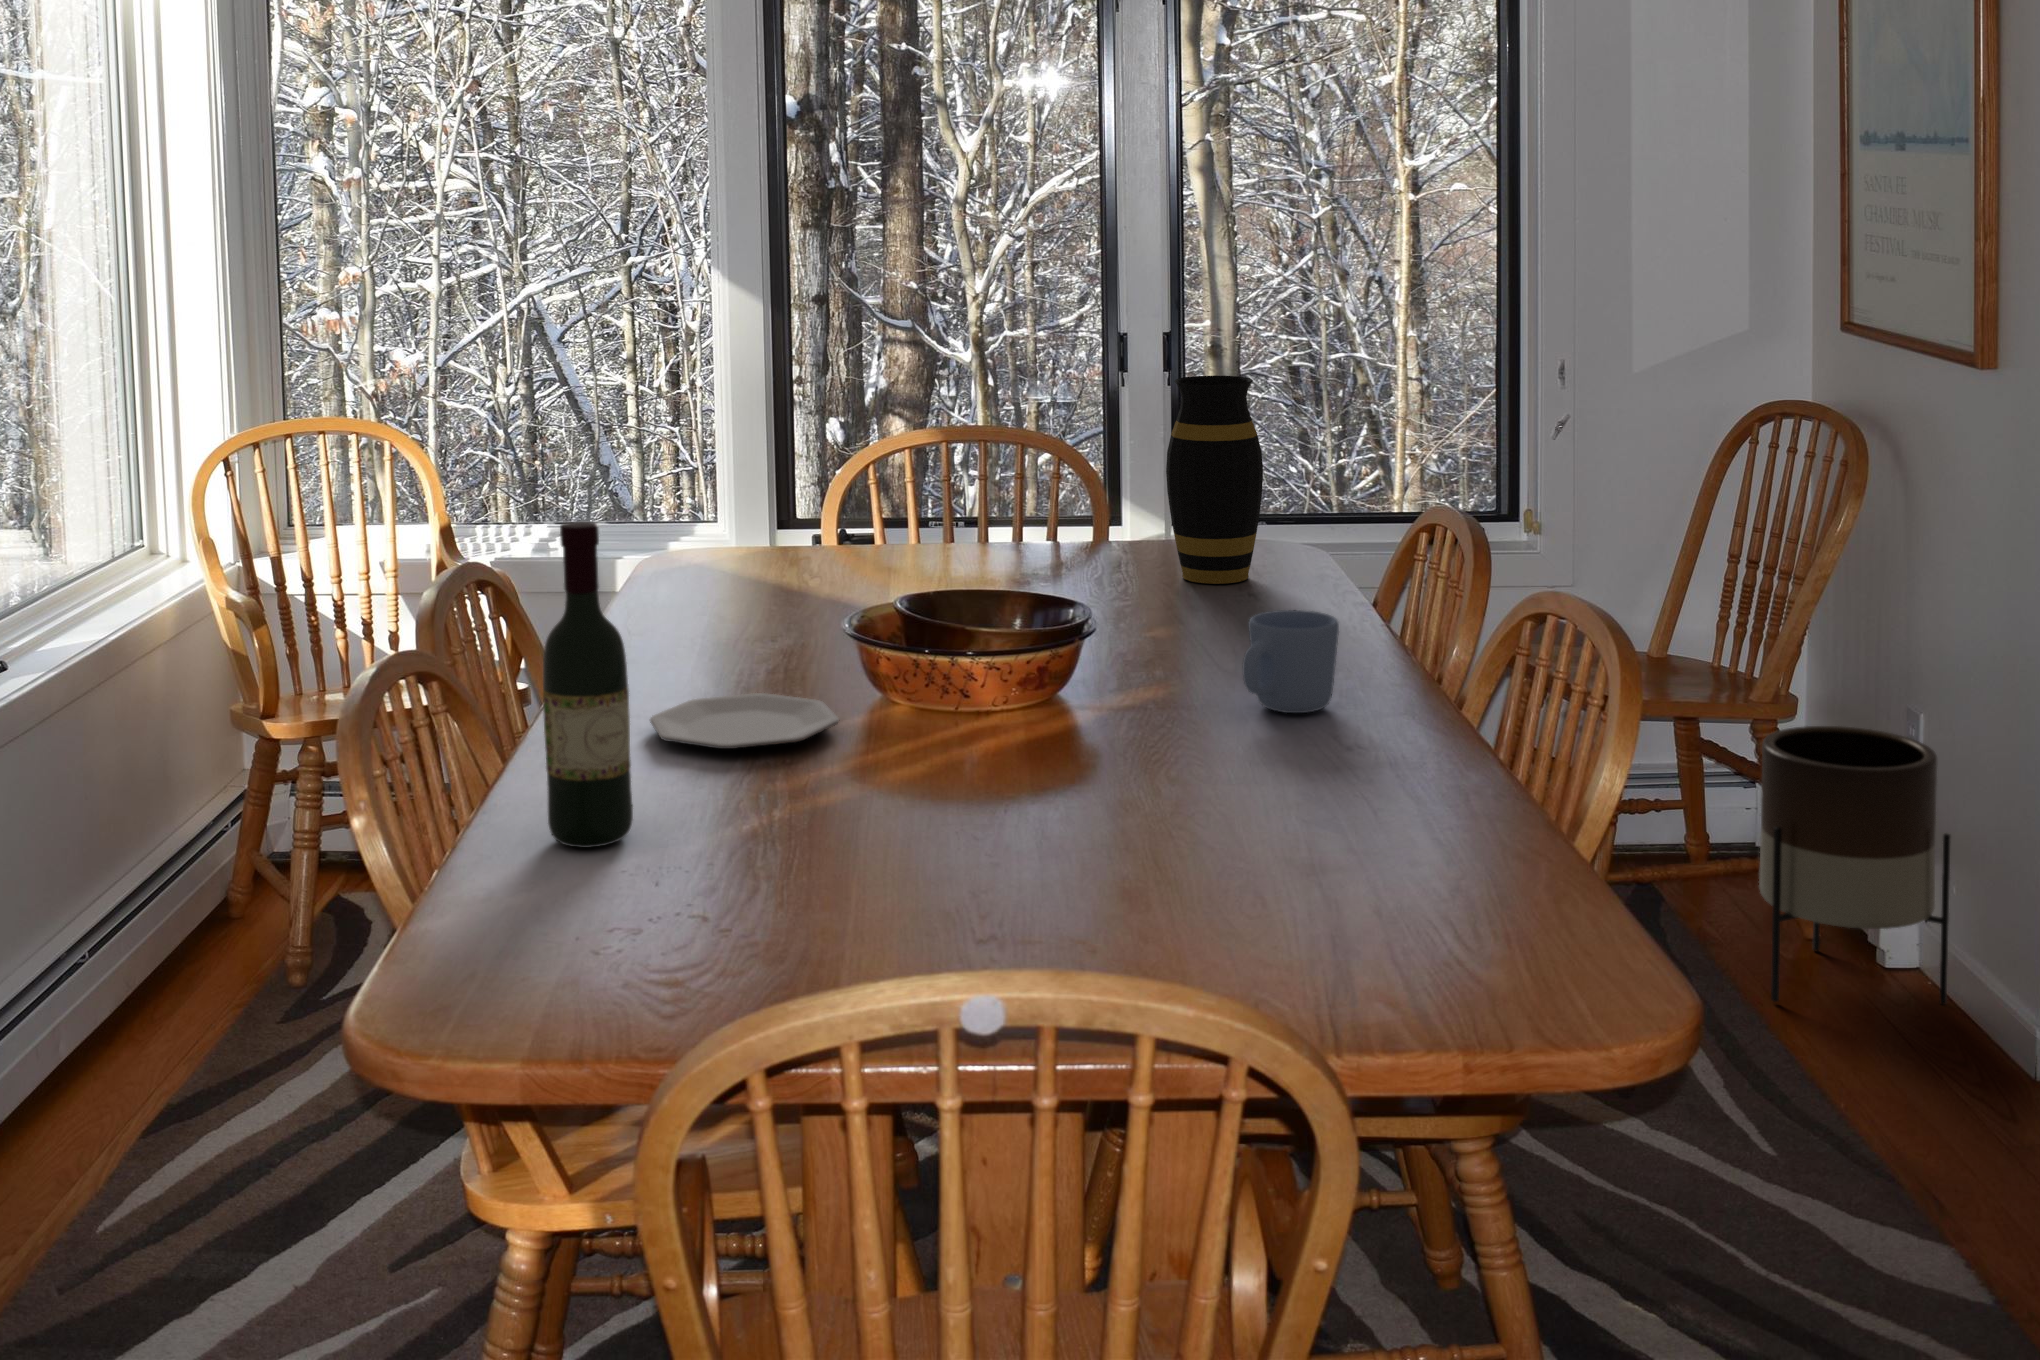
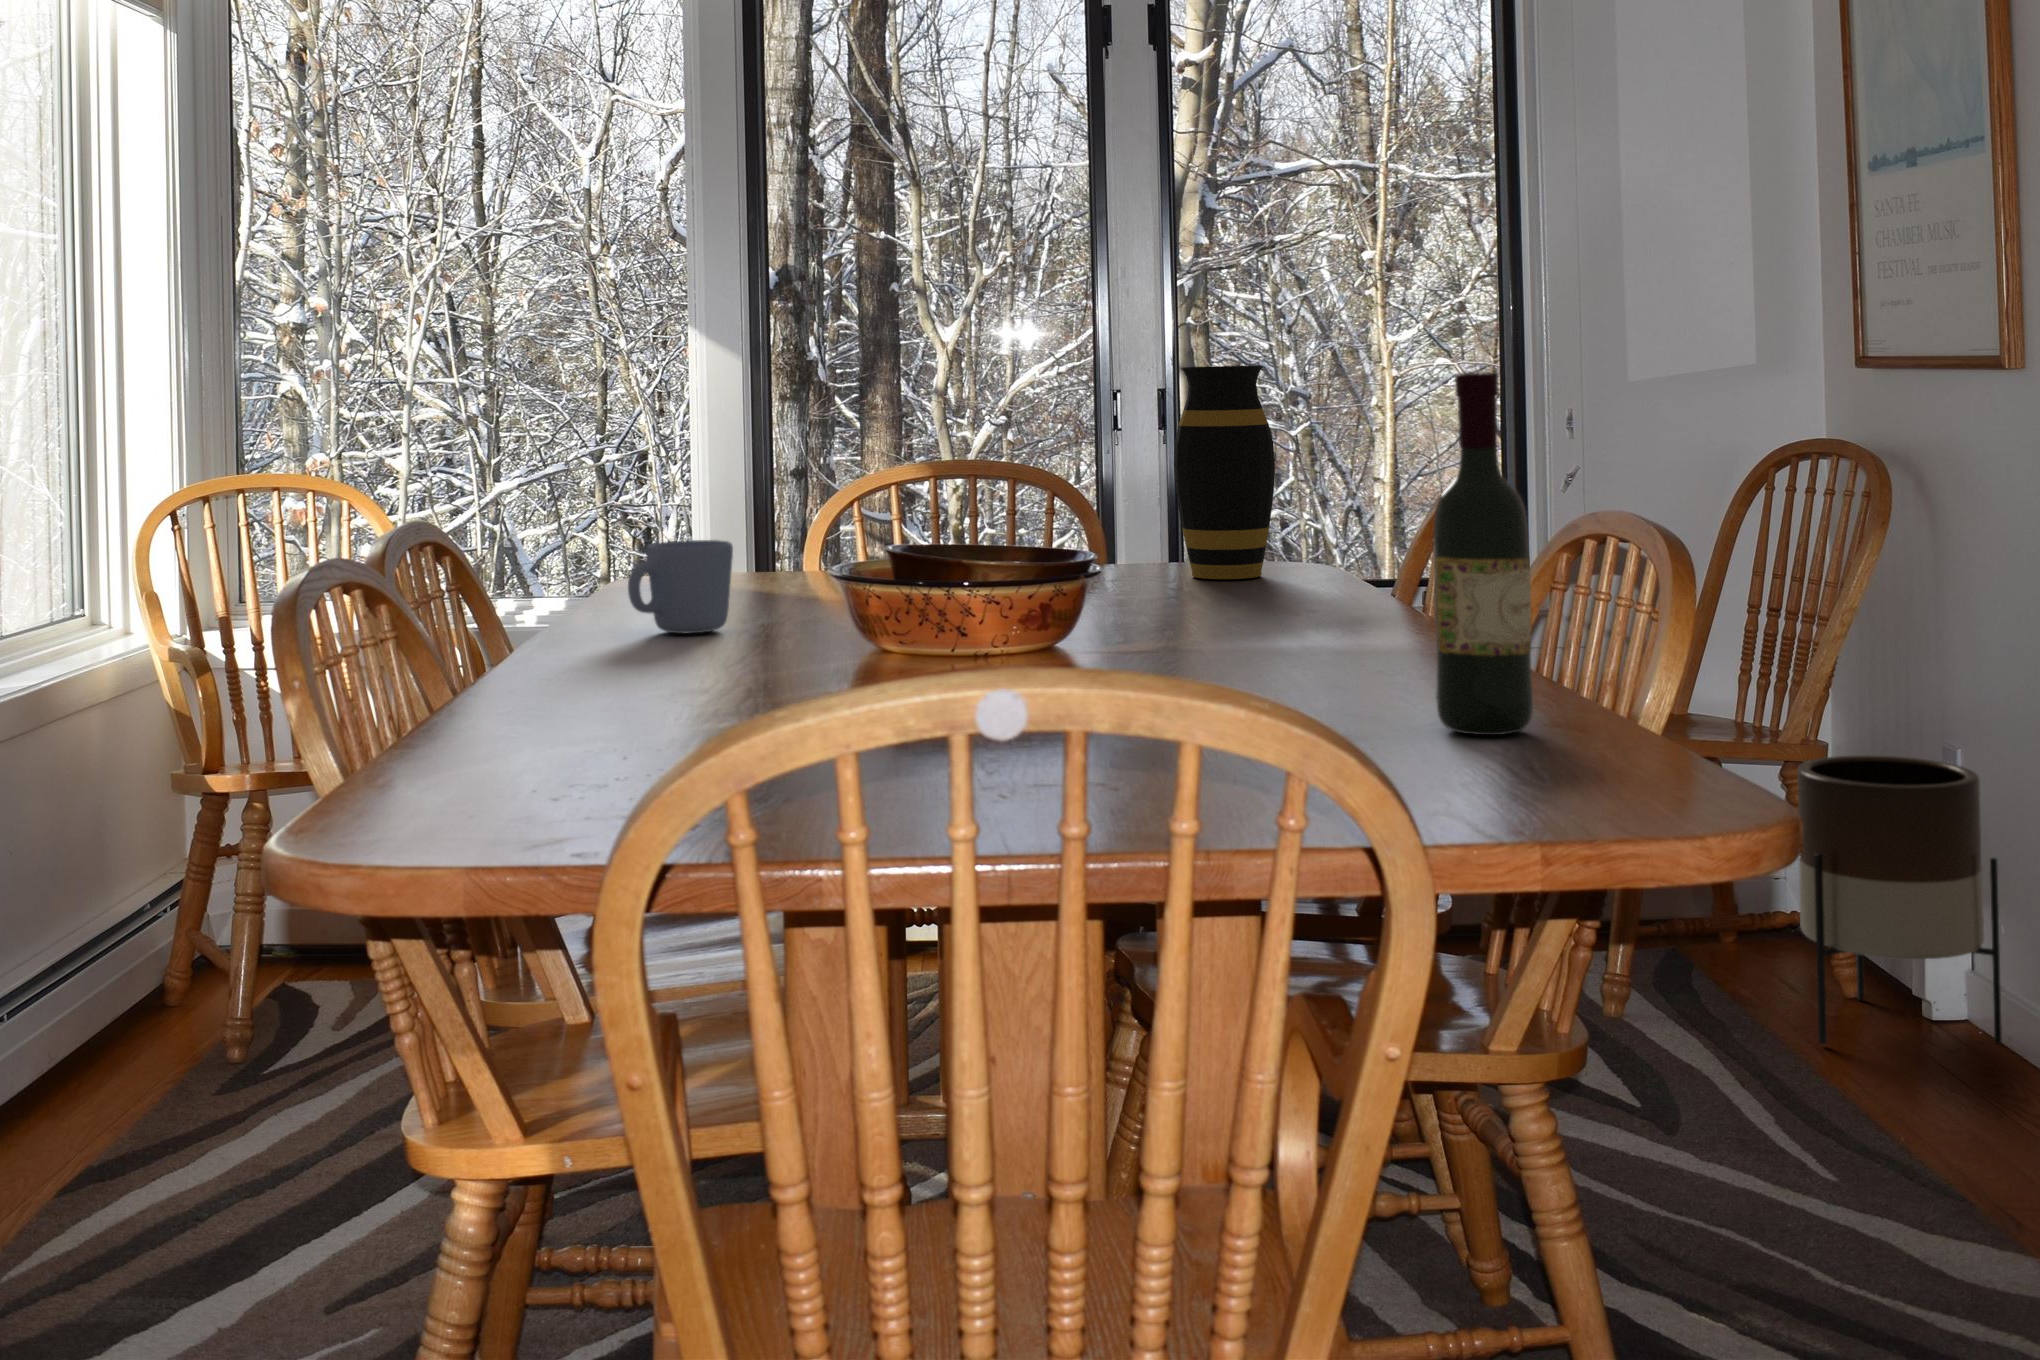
wine bottle: present [543,521,633,848] -> present [1433,372,1533,735]
mug: present [1243,610,1339,713] -> present [628,540,733,633]
plate: present [650,693,839,749] -> none [623,644,830,681]

